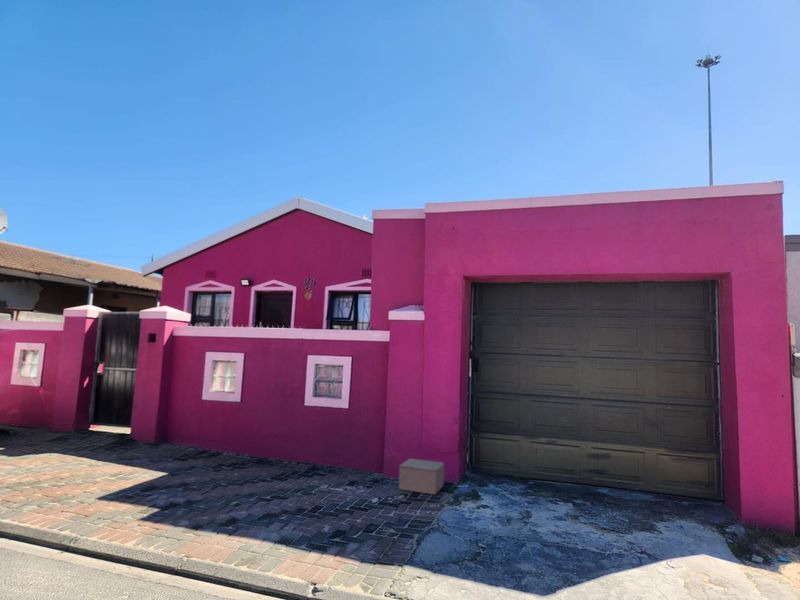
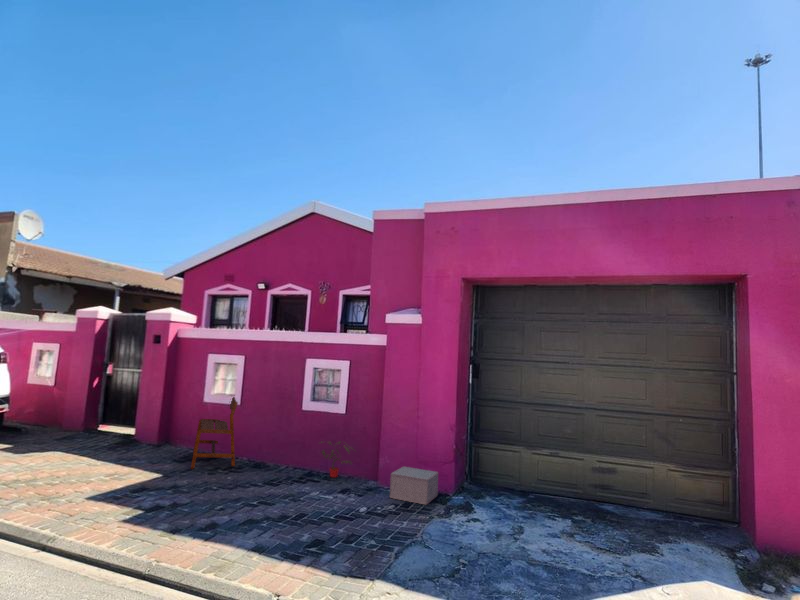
bench: none [193,392,240,467] -> present [191,397,238,469]
potted plant: none [323,435,363,471] -> present [321,442,351,477]

